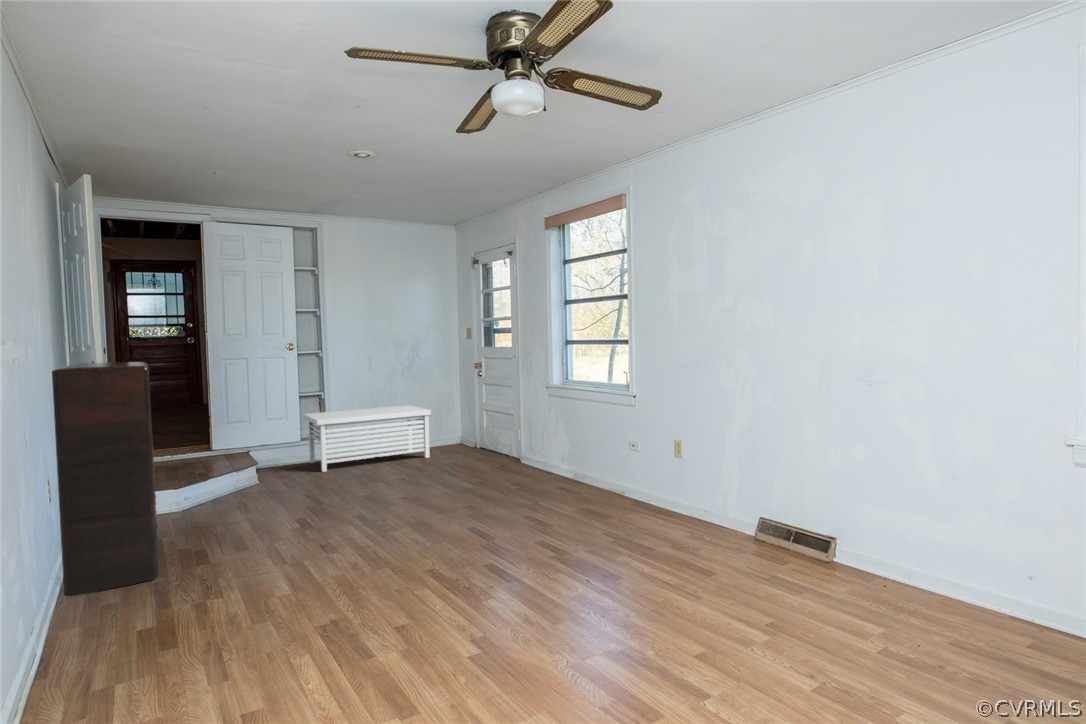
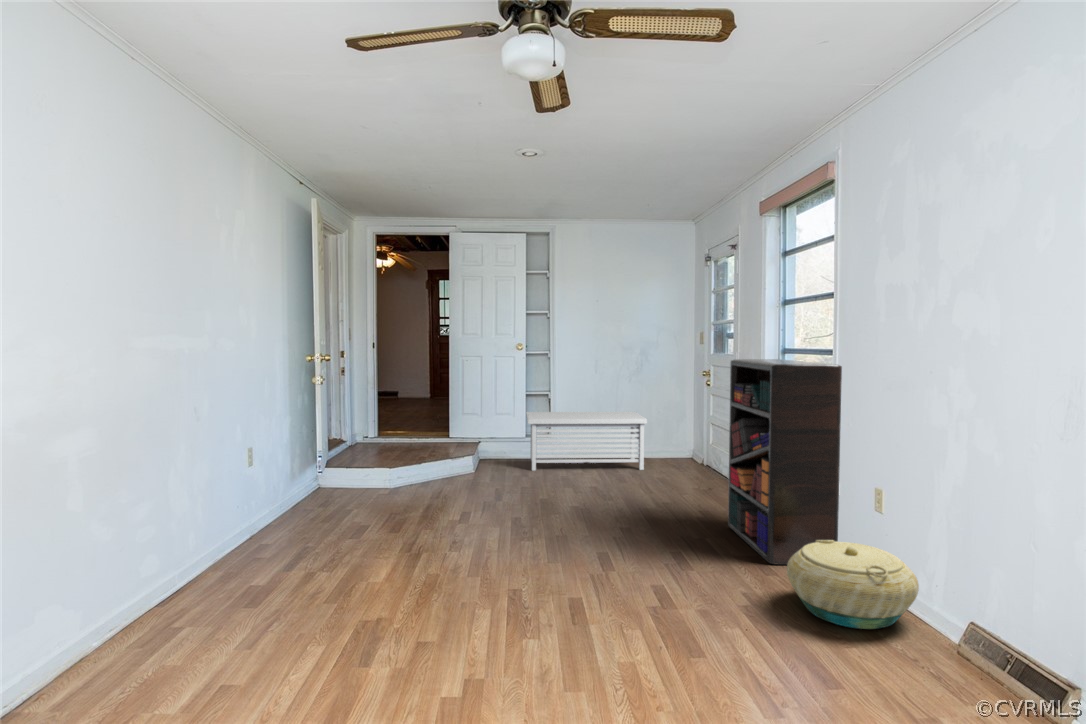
bookshelf: present [52,362,159,596] -> present [728,359,842,565]
basket: none [642,484,736,547] -> present [787,540,919,629]

